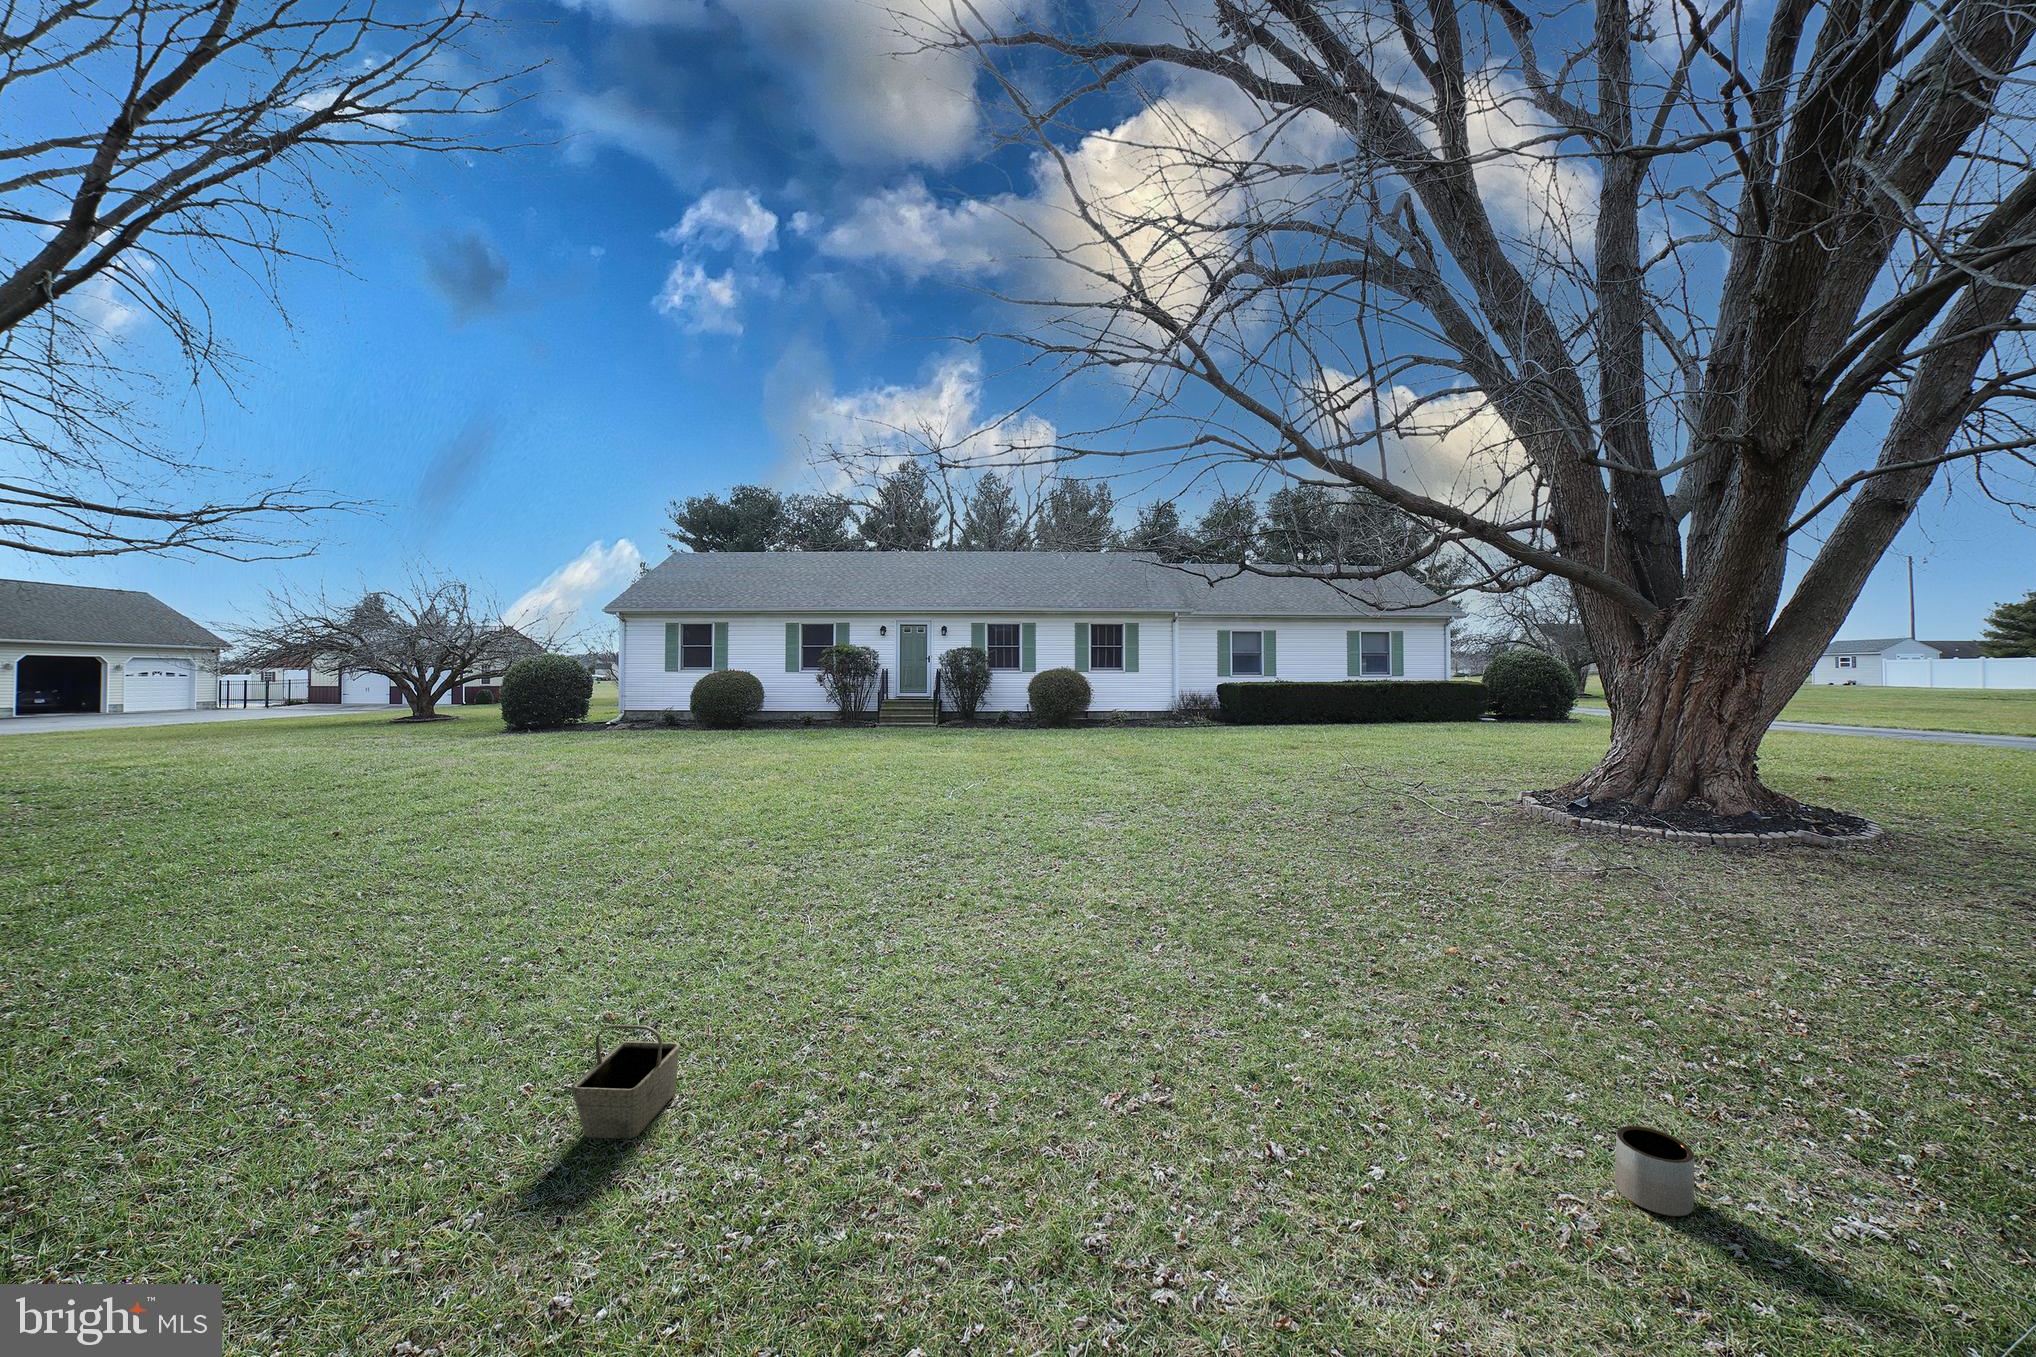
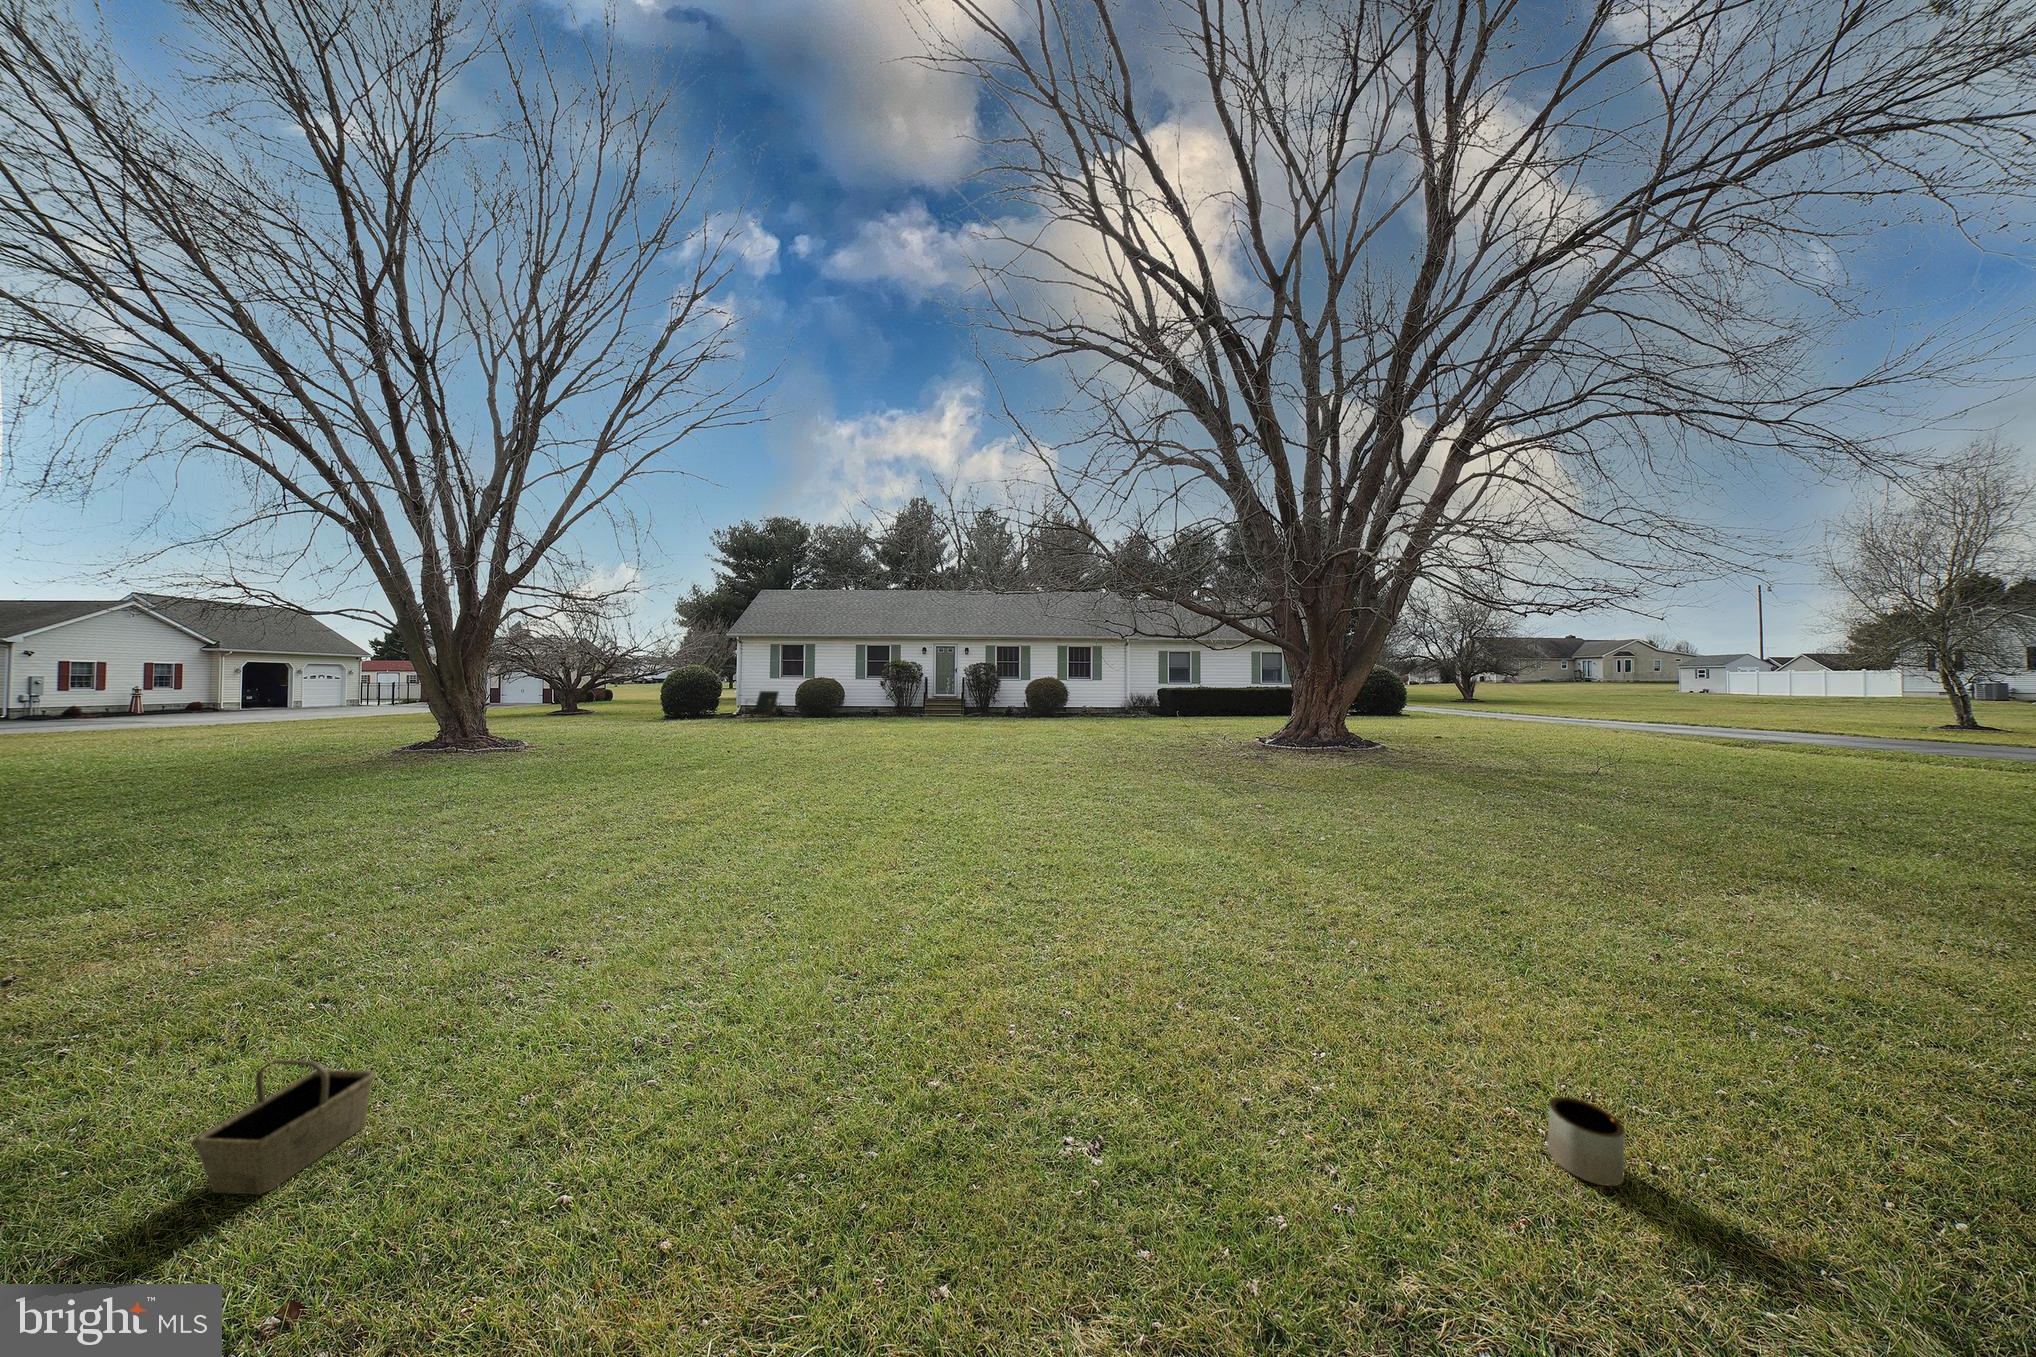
lounge chair: none [682,687,725,727] -> present [745,691,779,719]
basket: present [571,1025,680,1139] -> present [193,1060,374,1195]

